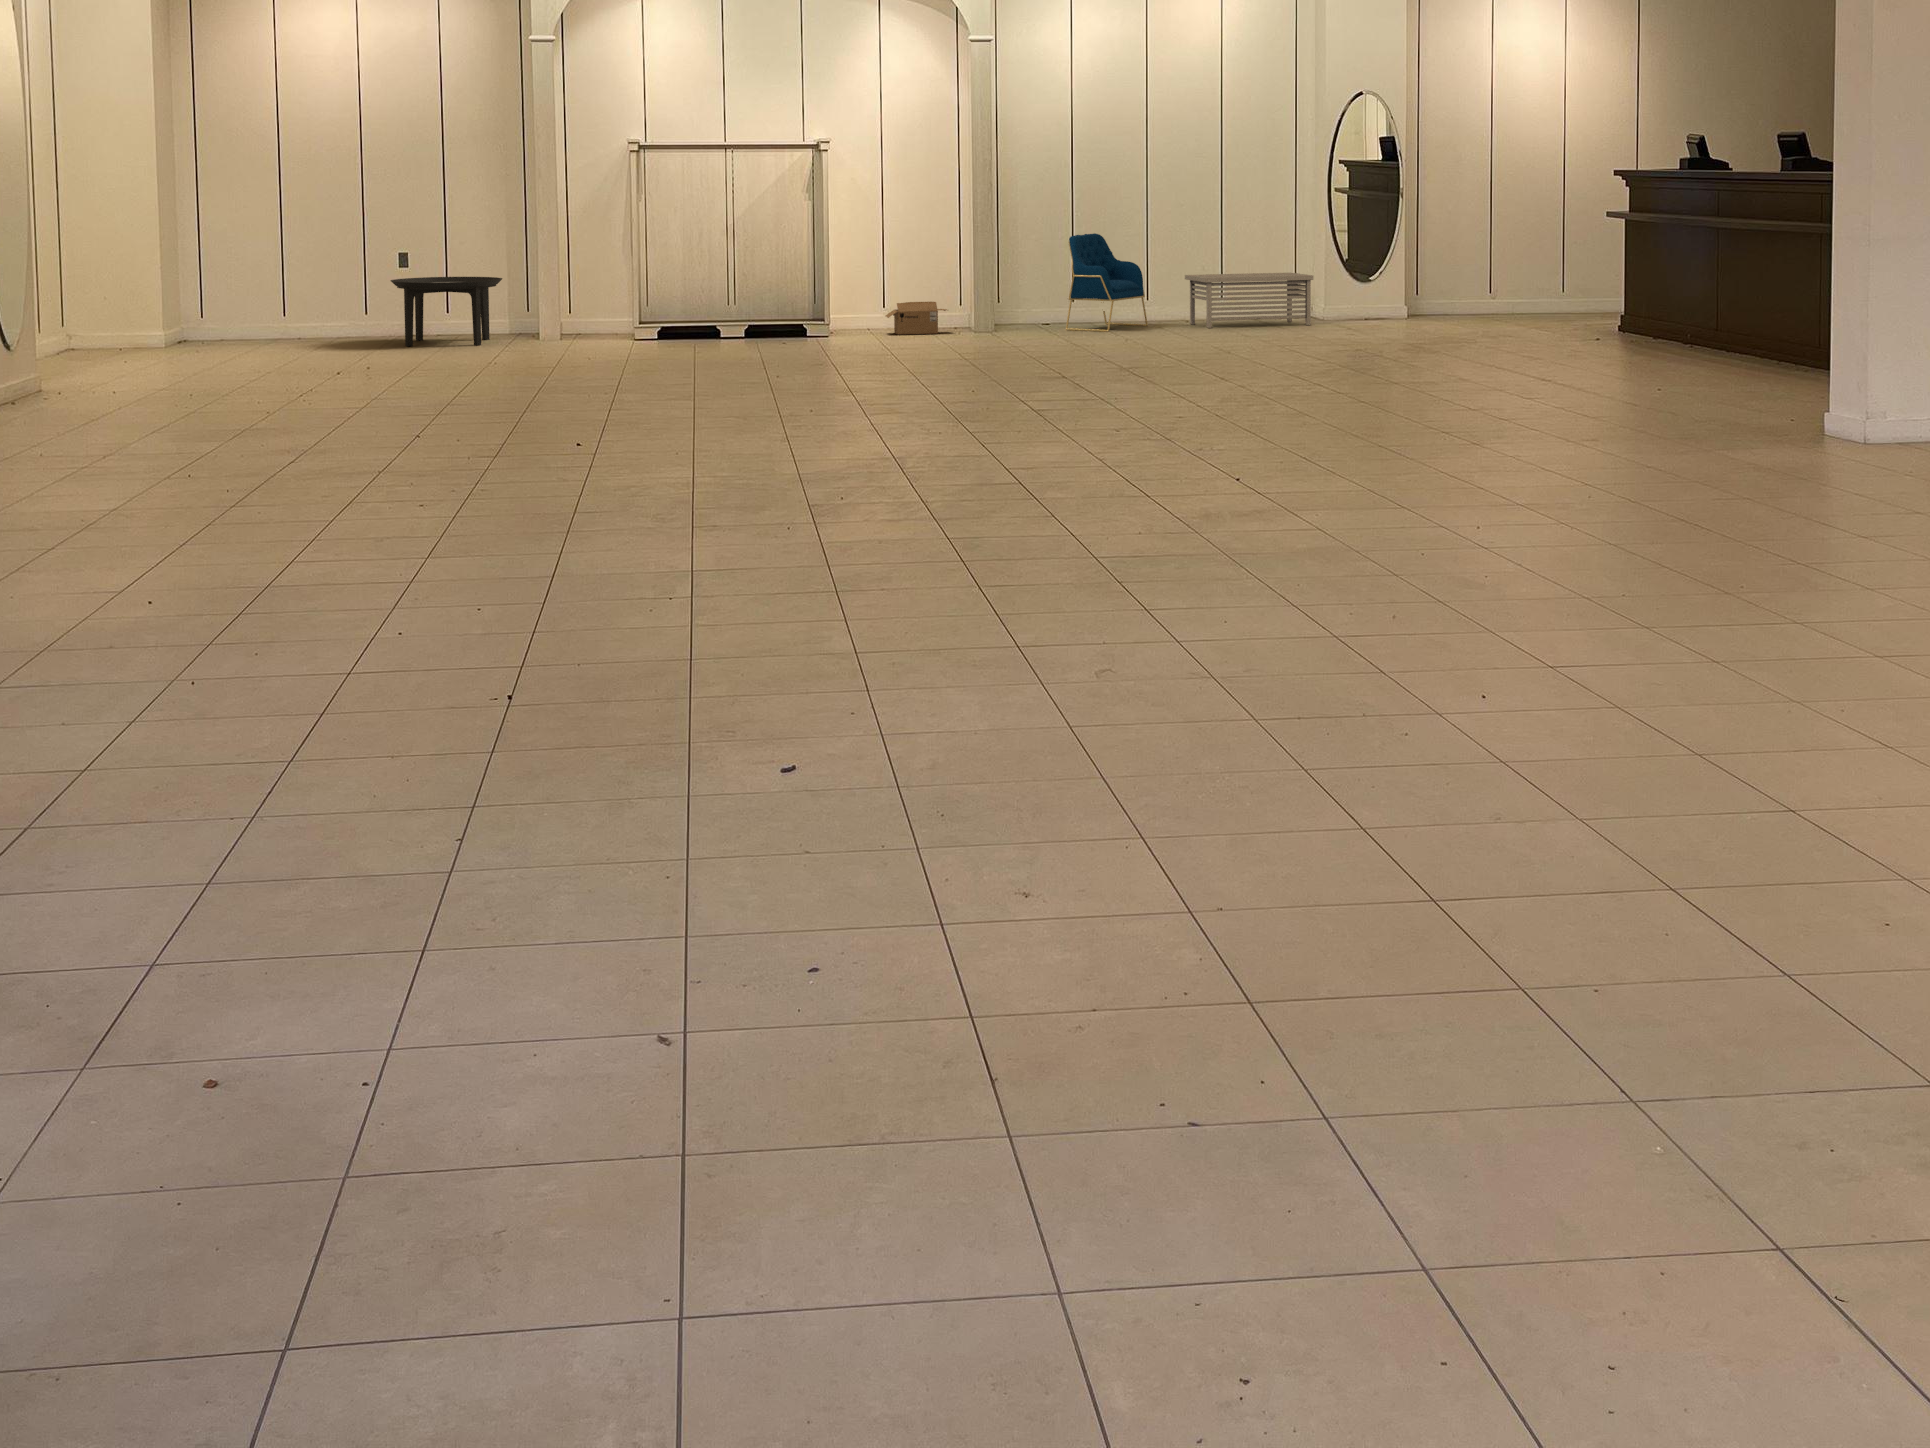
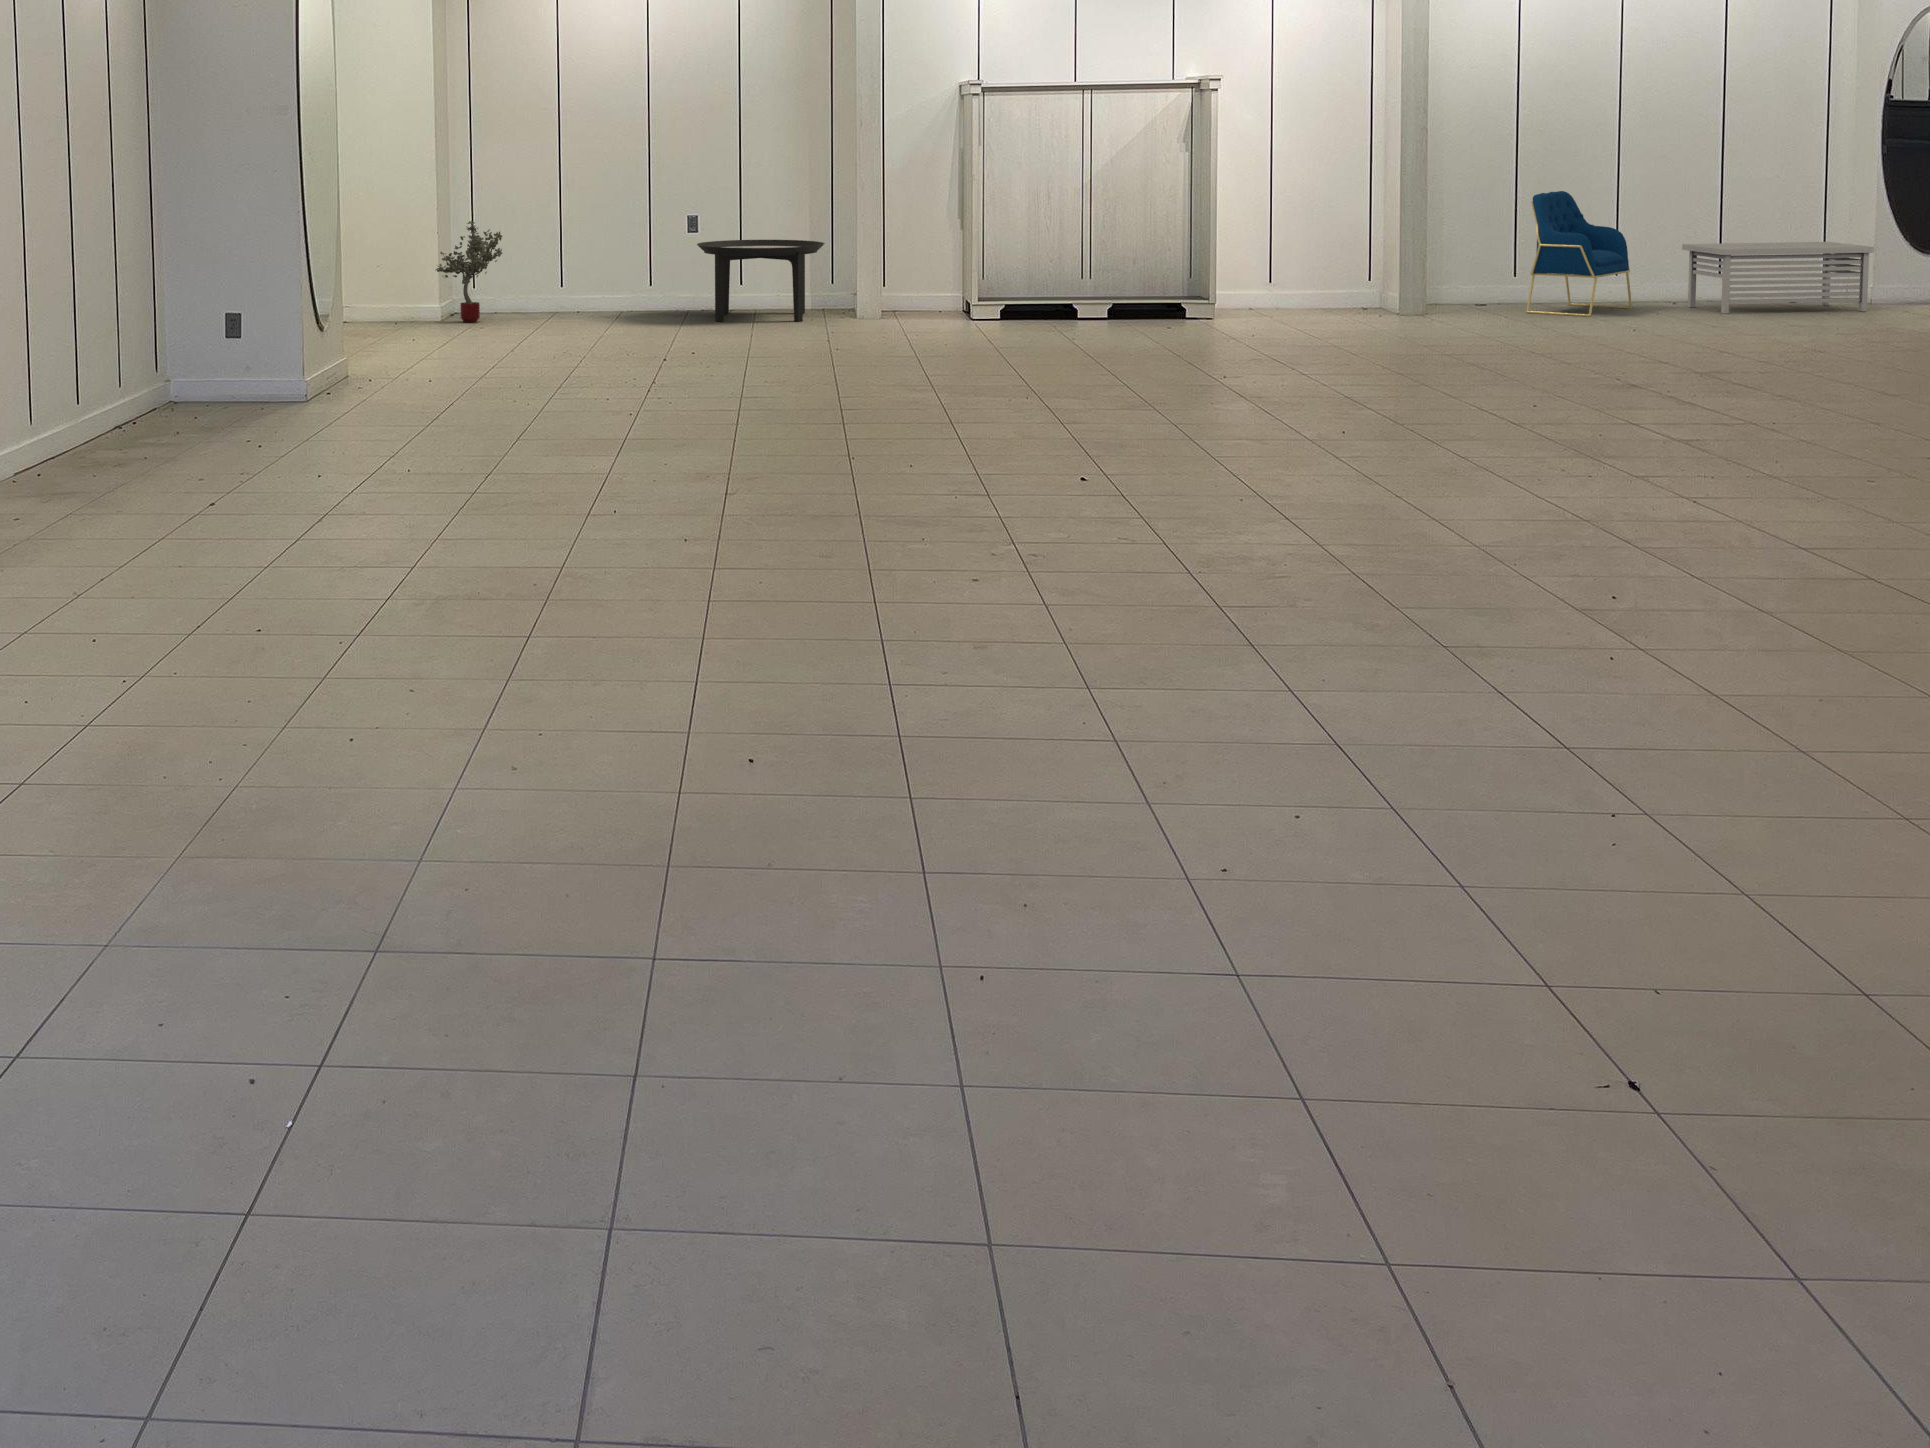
potted tree: none [149,260,215,351] -> present [436,221,502,323]
cardboard box: present [886,302,947,335] -> none [1289,276,1376,316]

